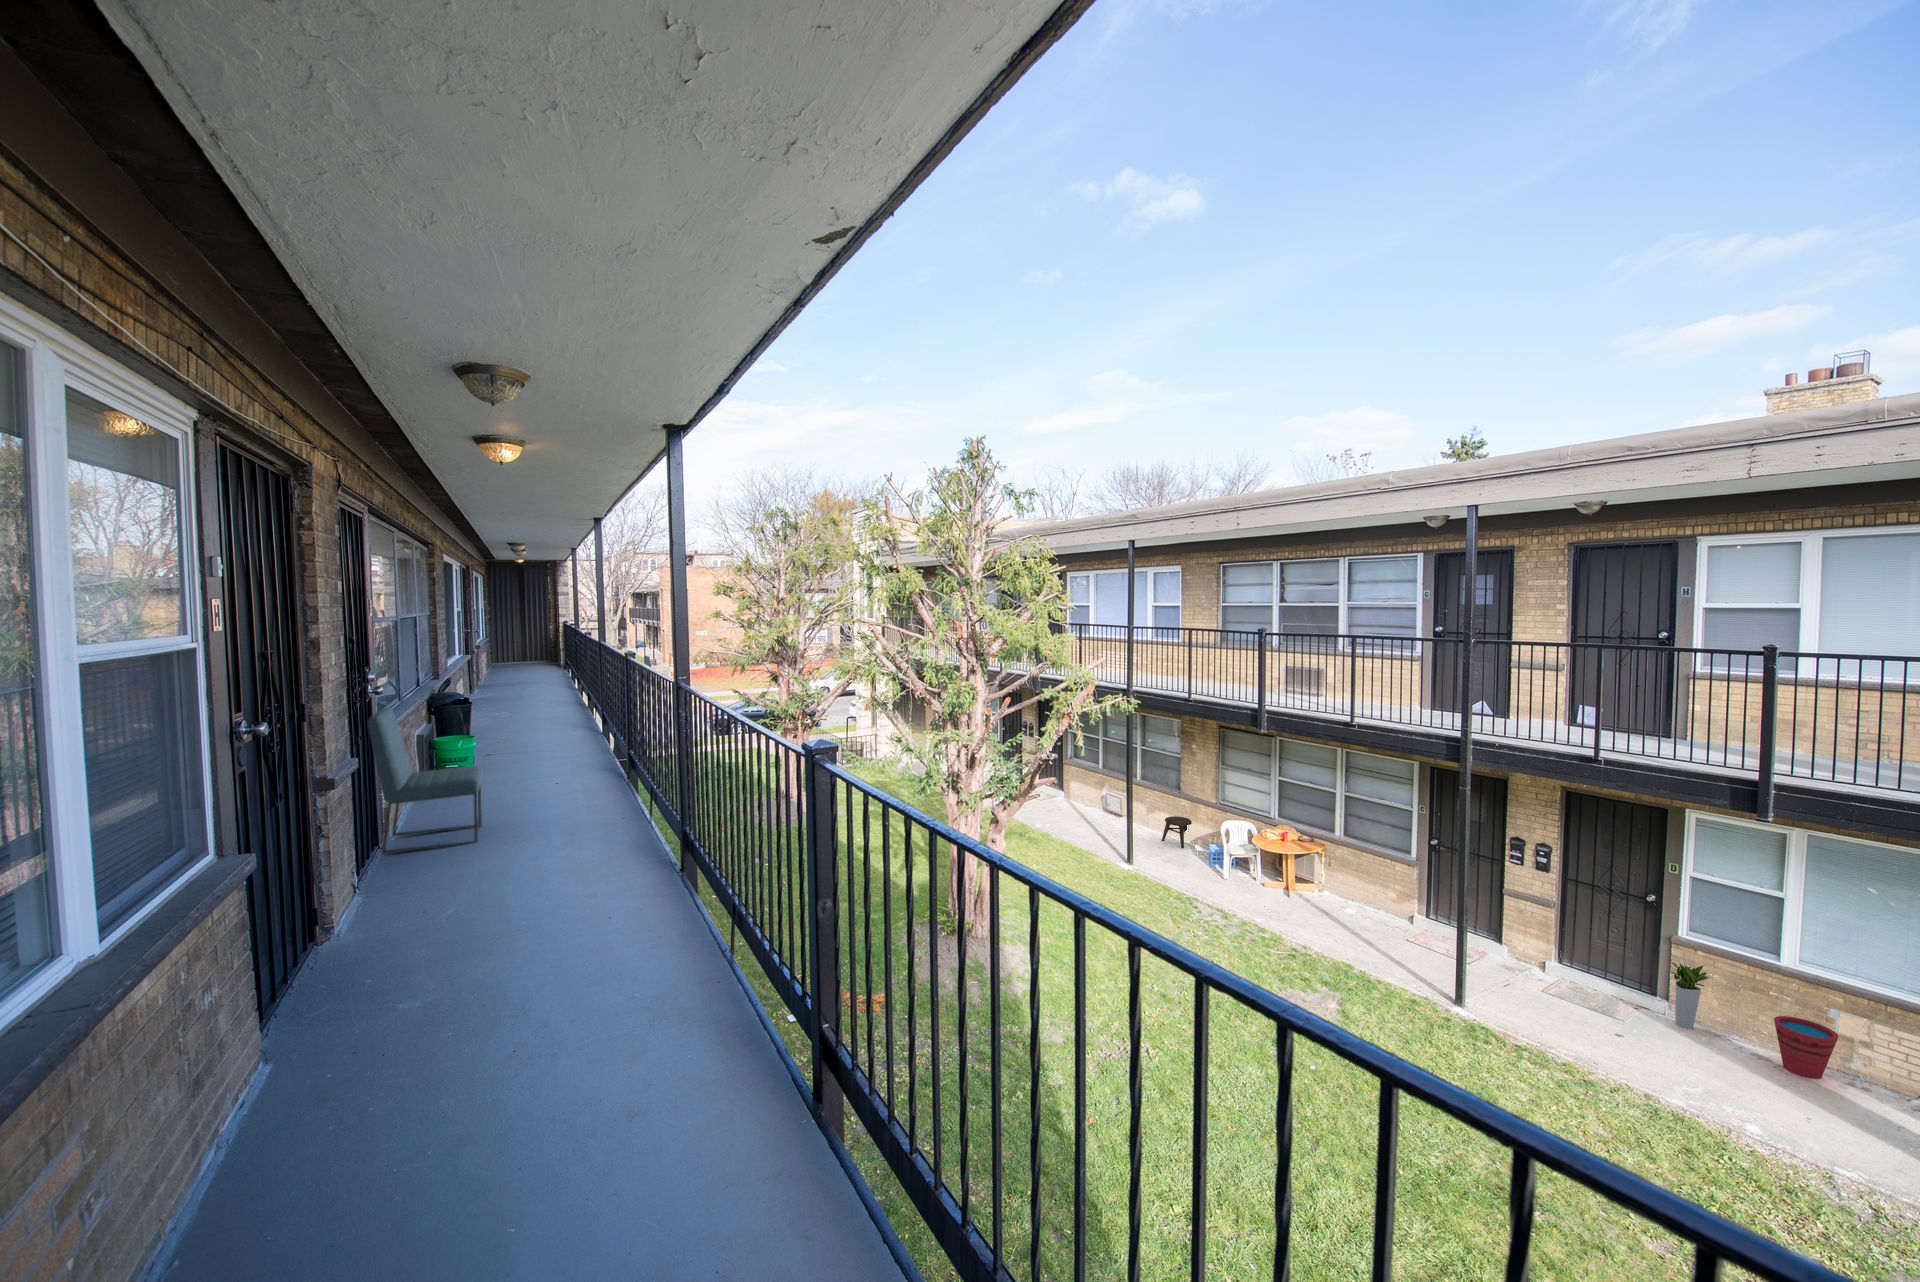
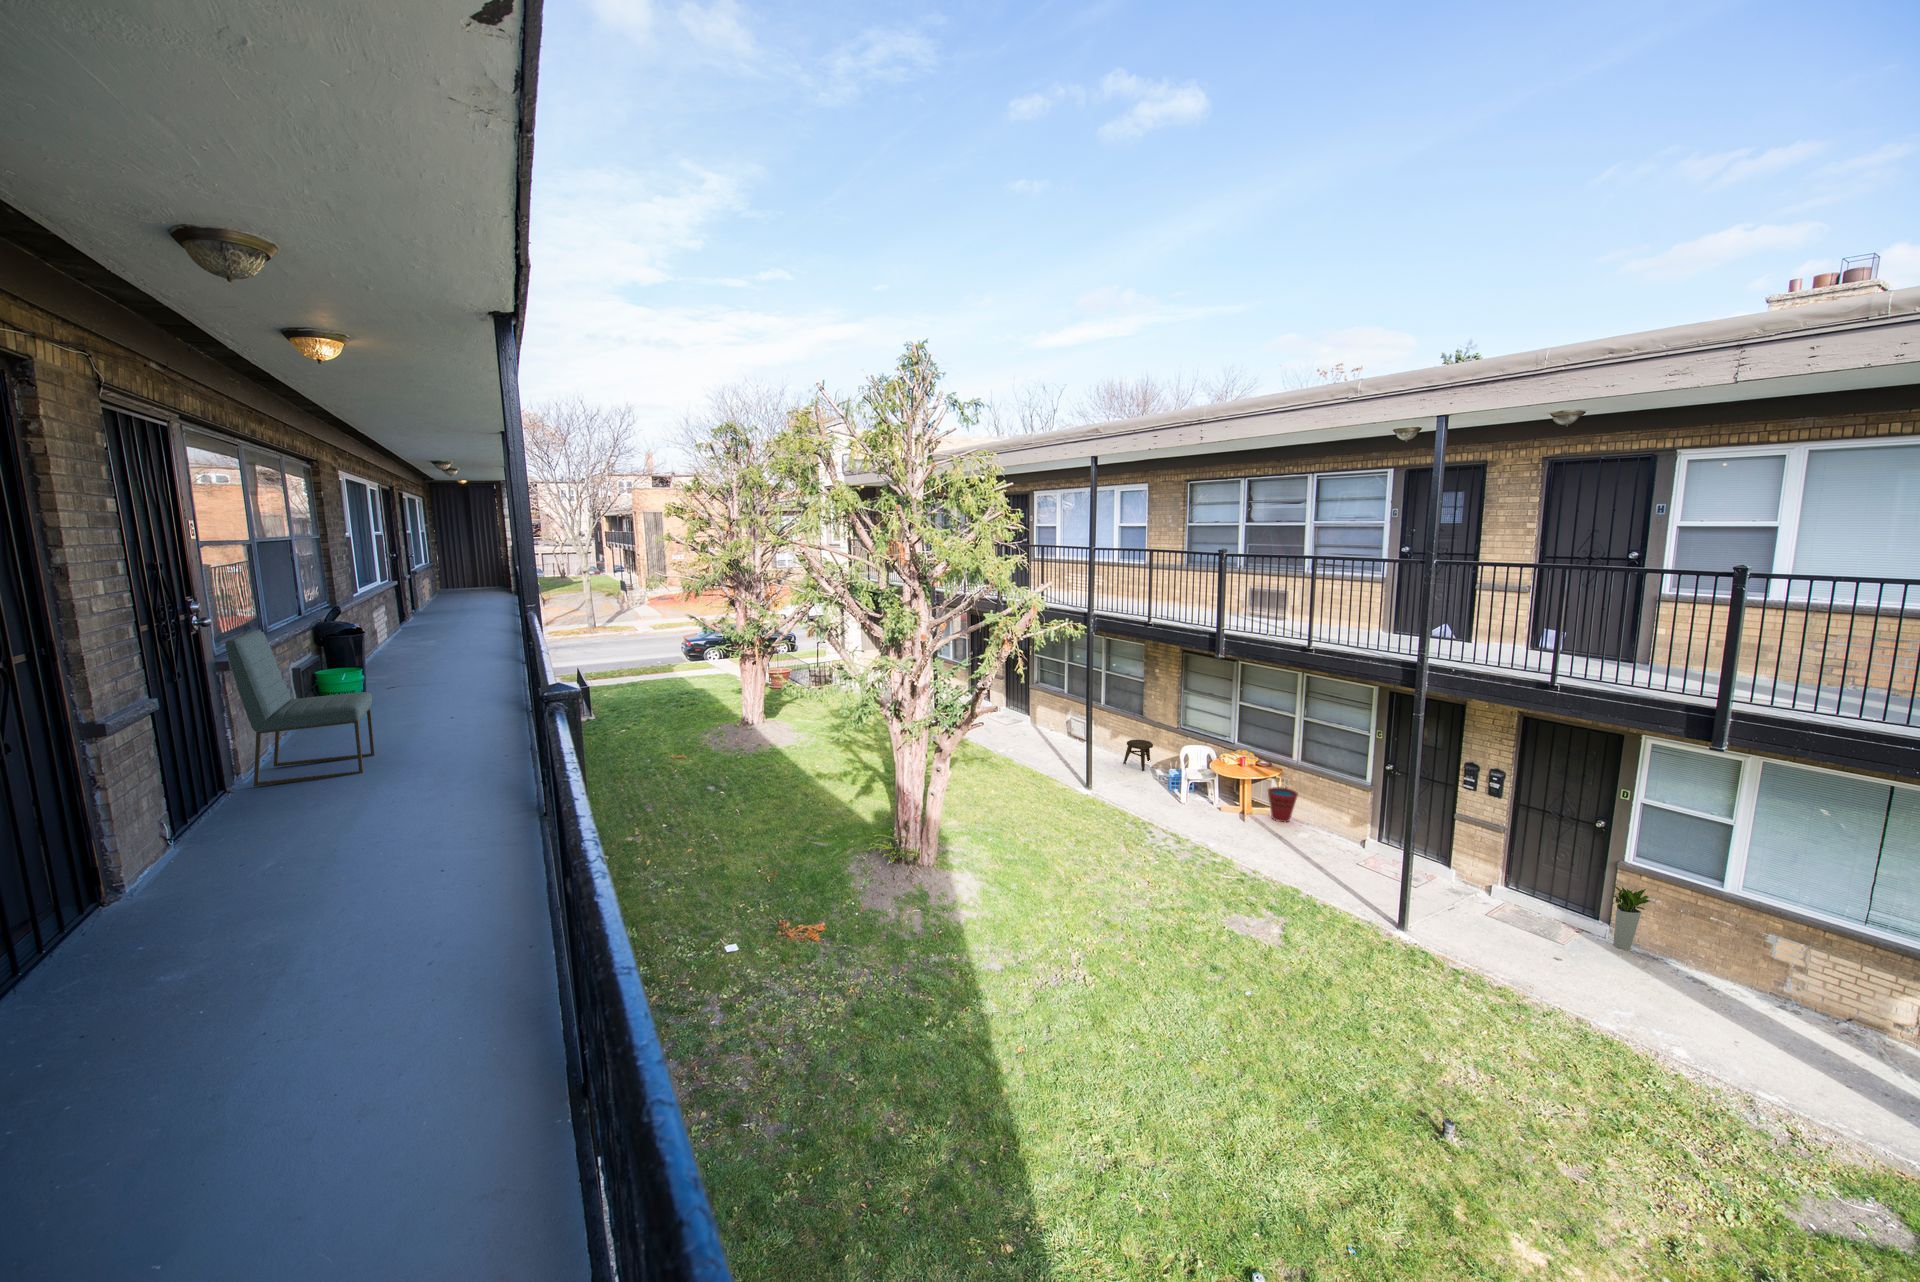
bucket: present [1774,1016,1838,1079] -> present [1268,787,1298,822]

